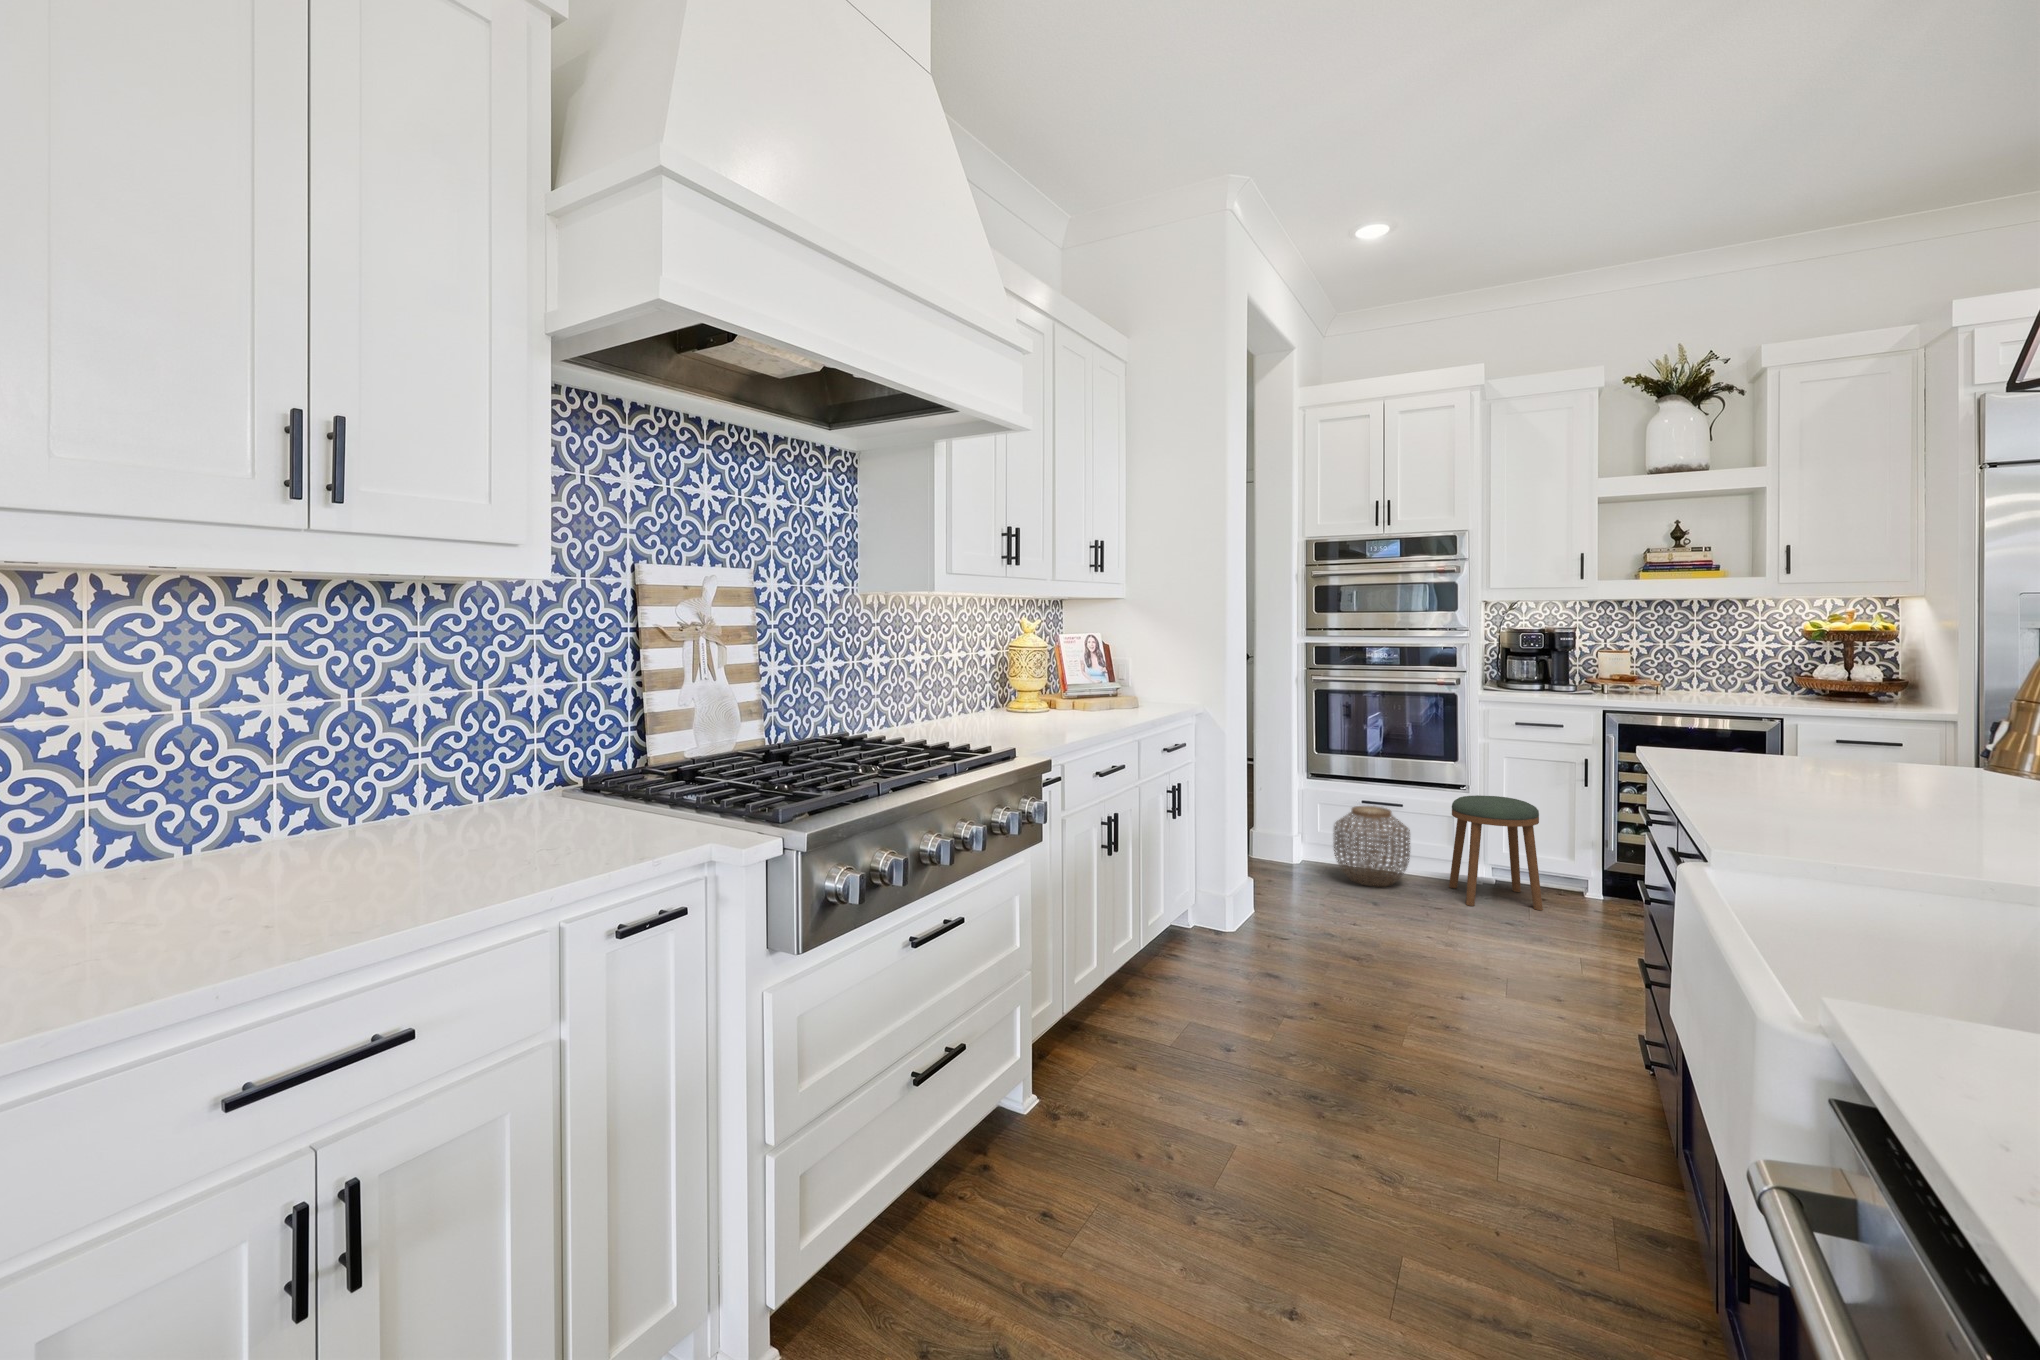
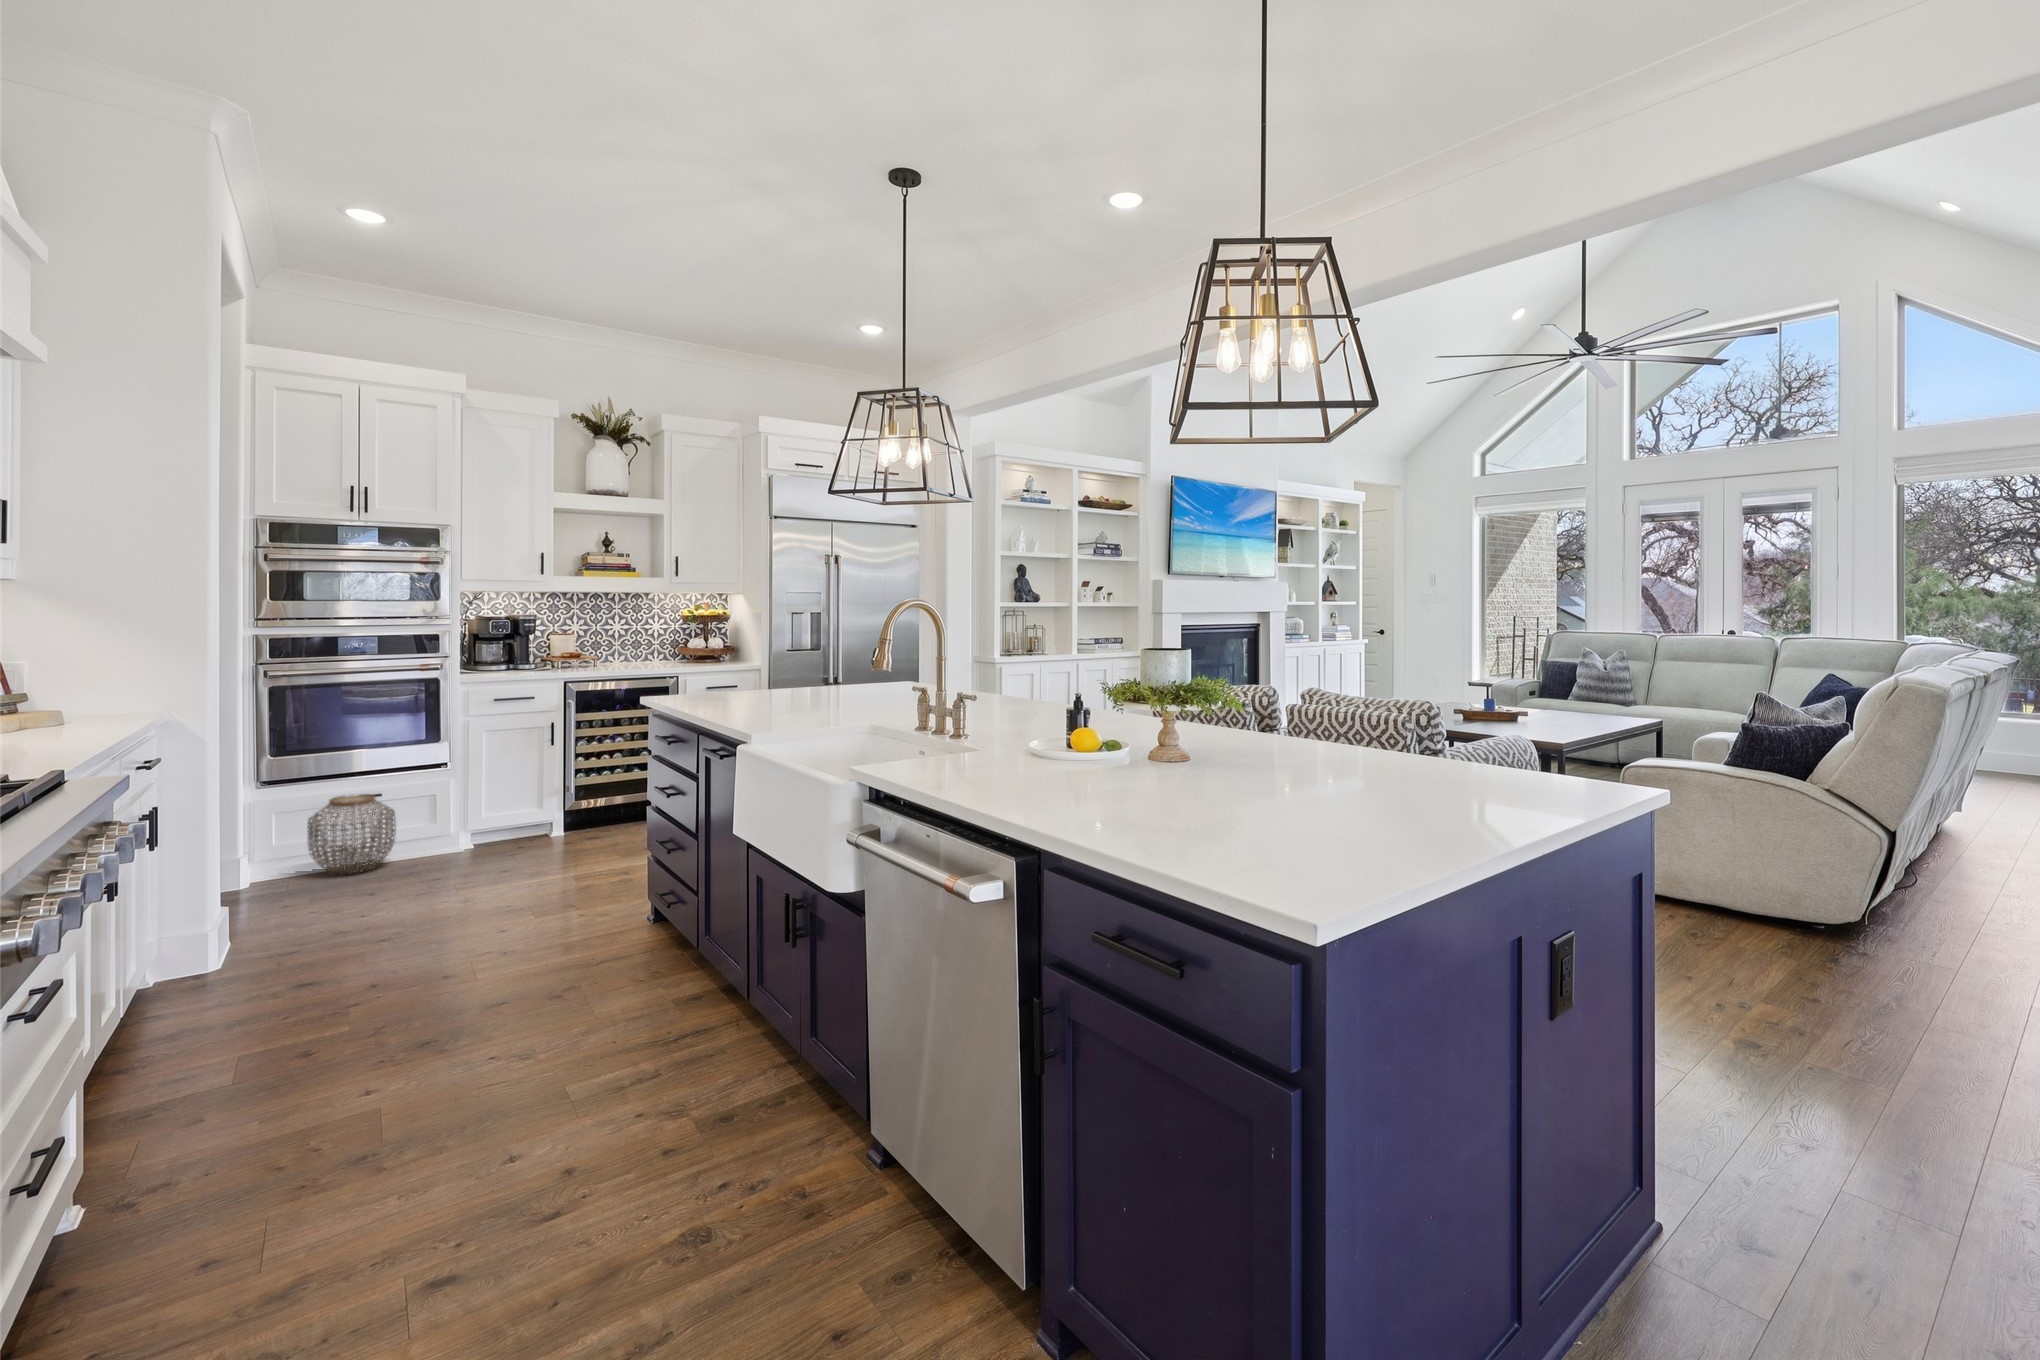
stool: present [1449,795,1543,910] -> none [433,765,521,865]

